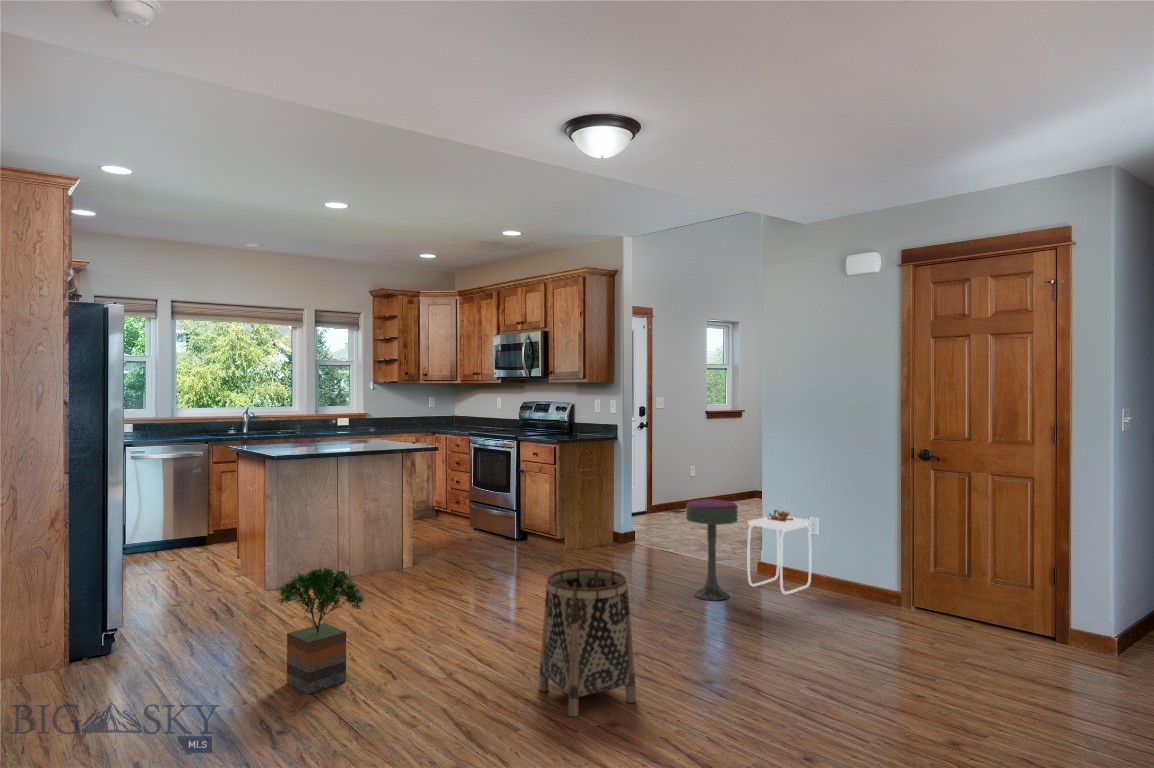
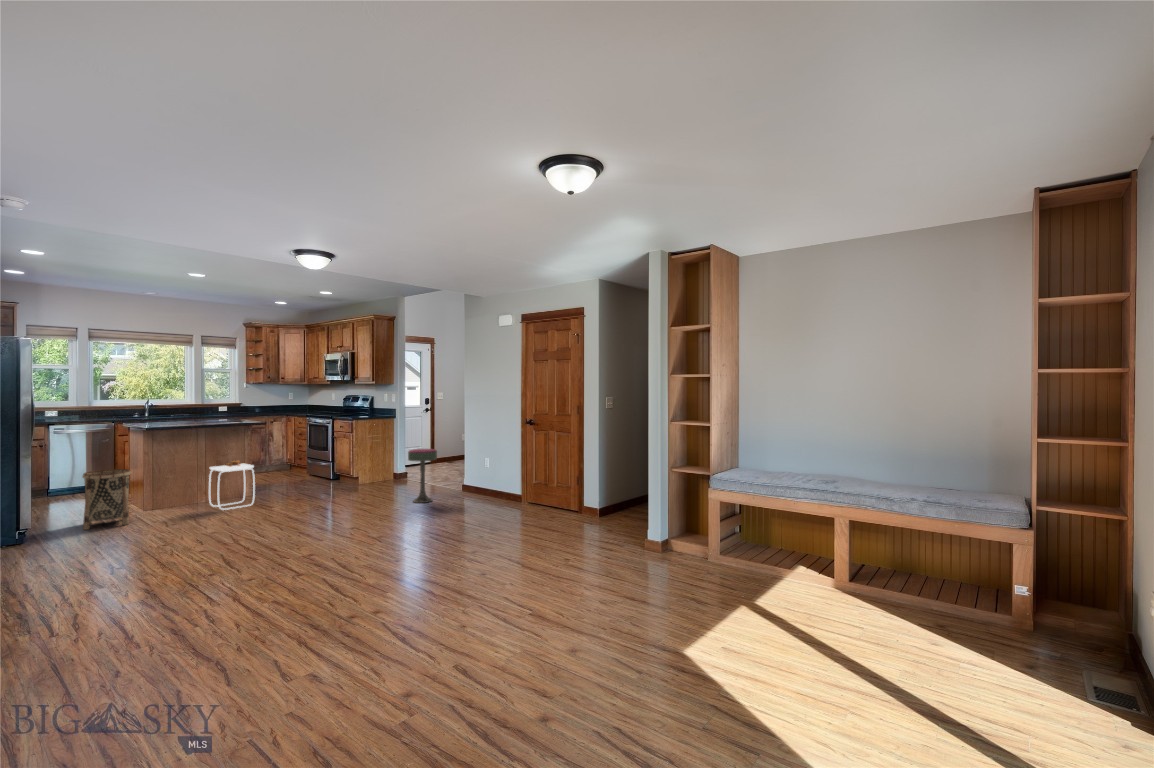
side table: present [748,510,811,594] -> present [209,460,255,510]
potted tree: present [279,568,365,694] -> none [131,484,187,549]
basket: present [539,568,636,716] -> present [83,469,131,530]

